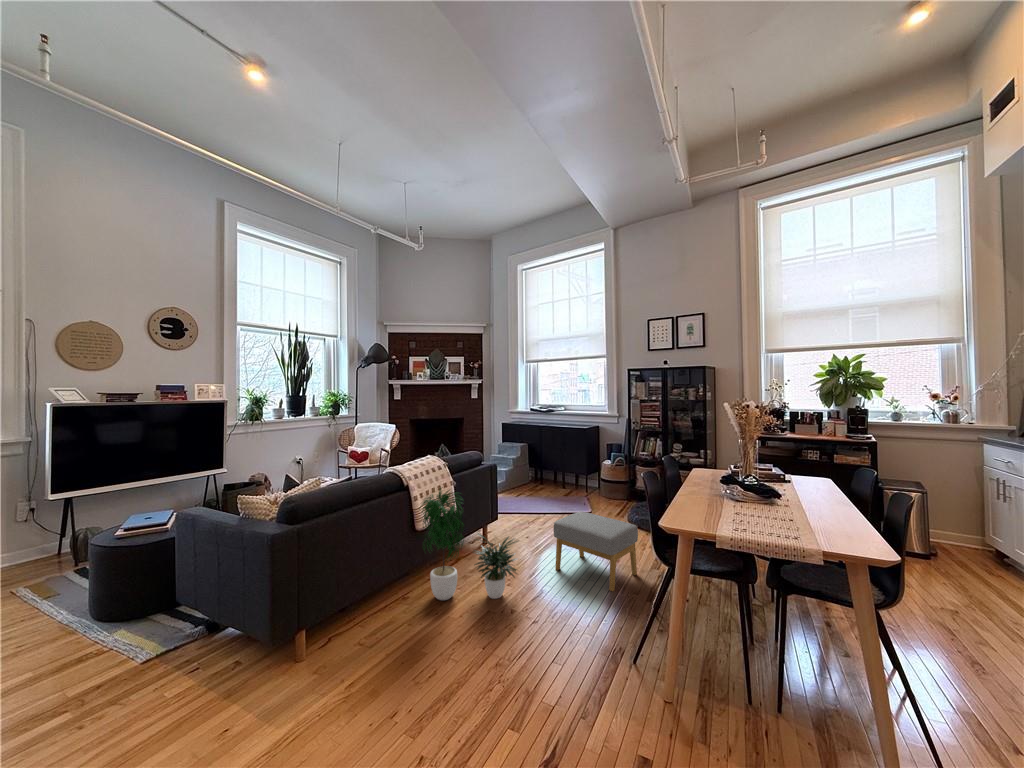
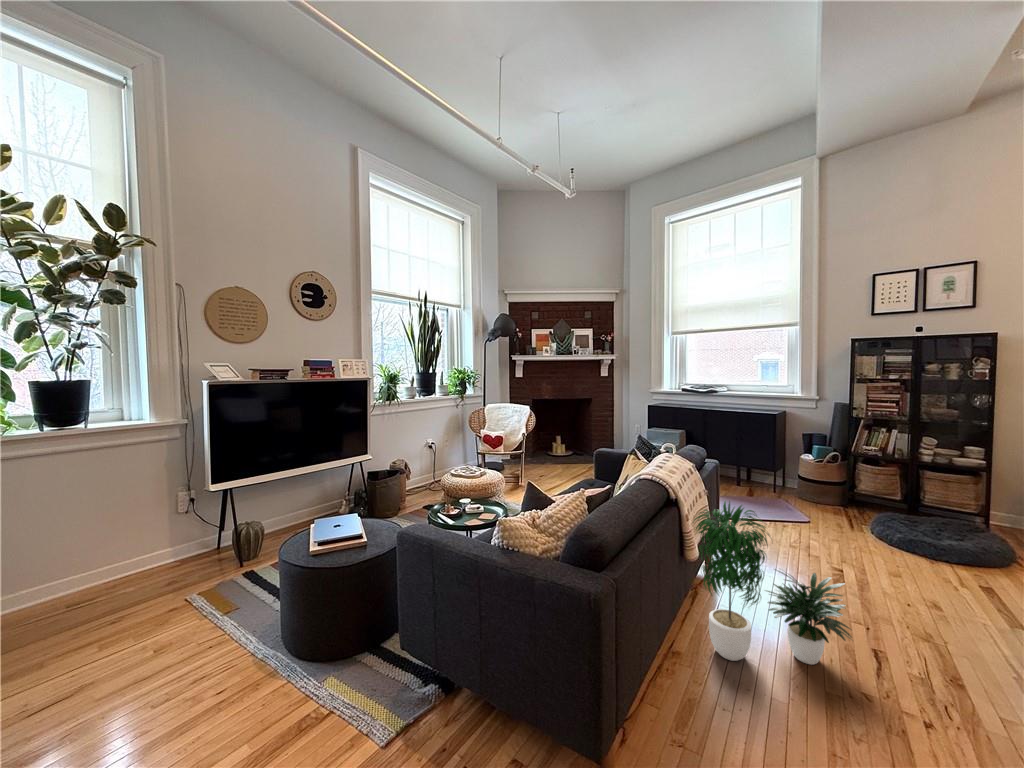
footstool: present [554,512,638,591] -> none [850,533,1003,666]

